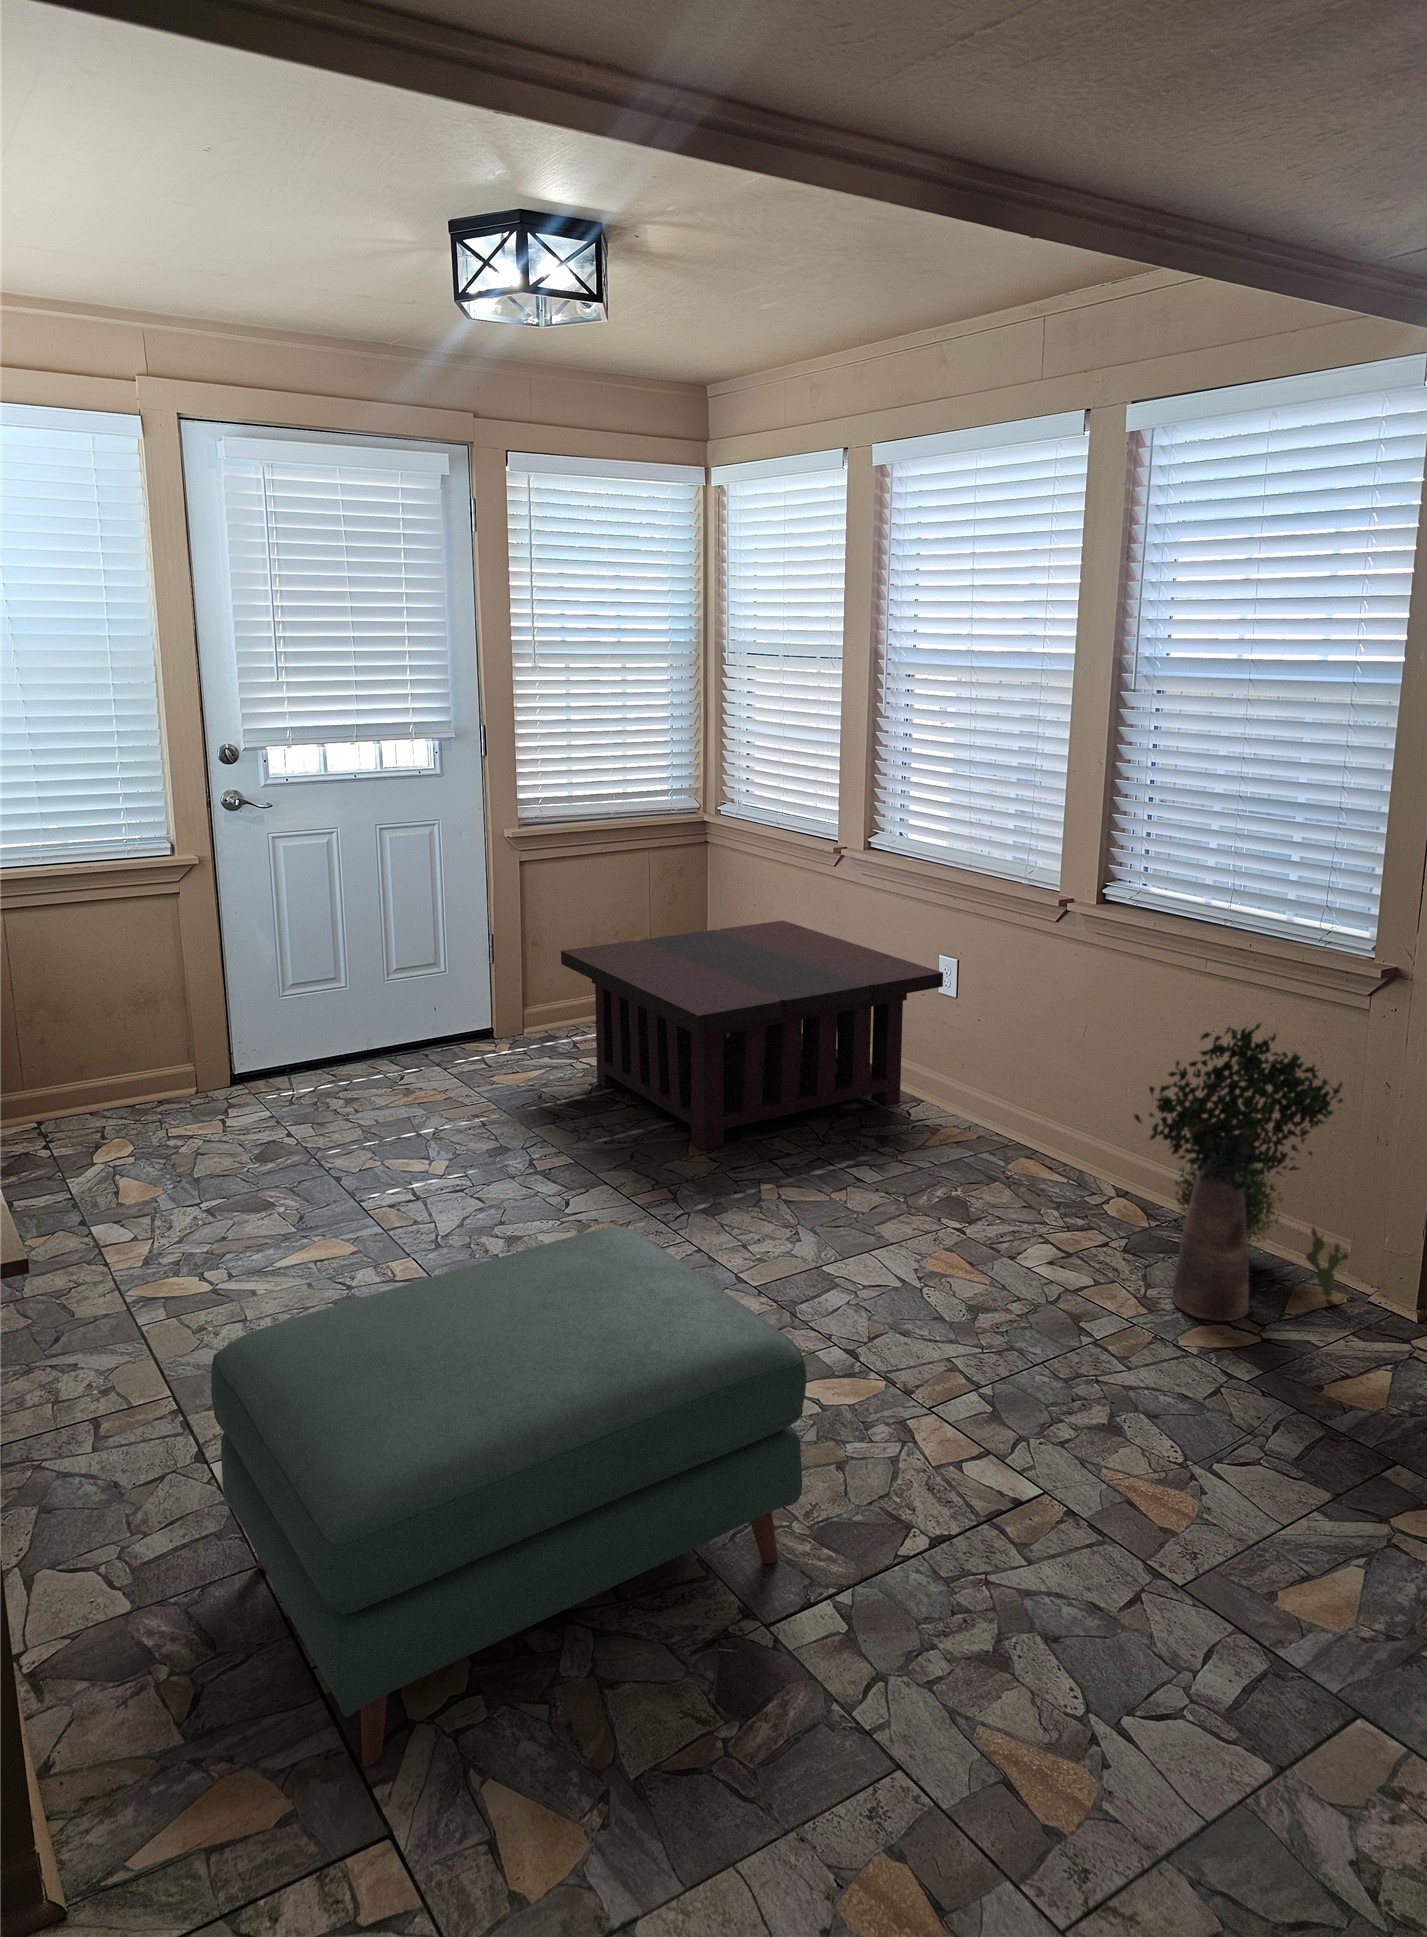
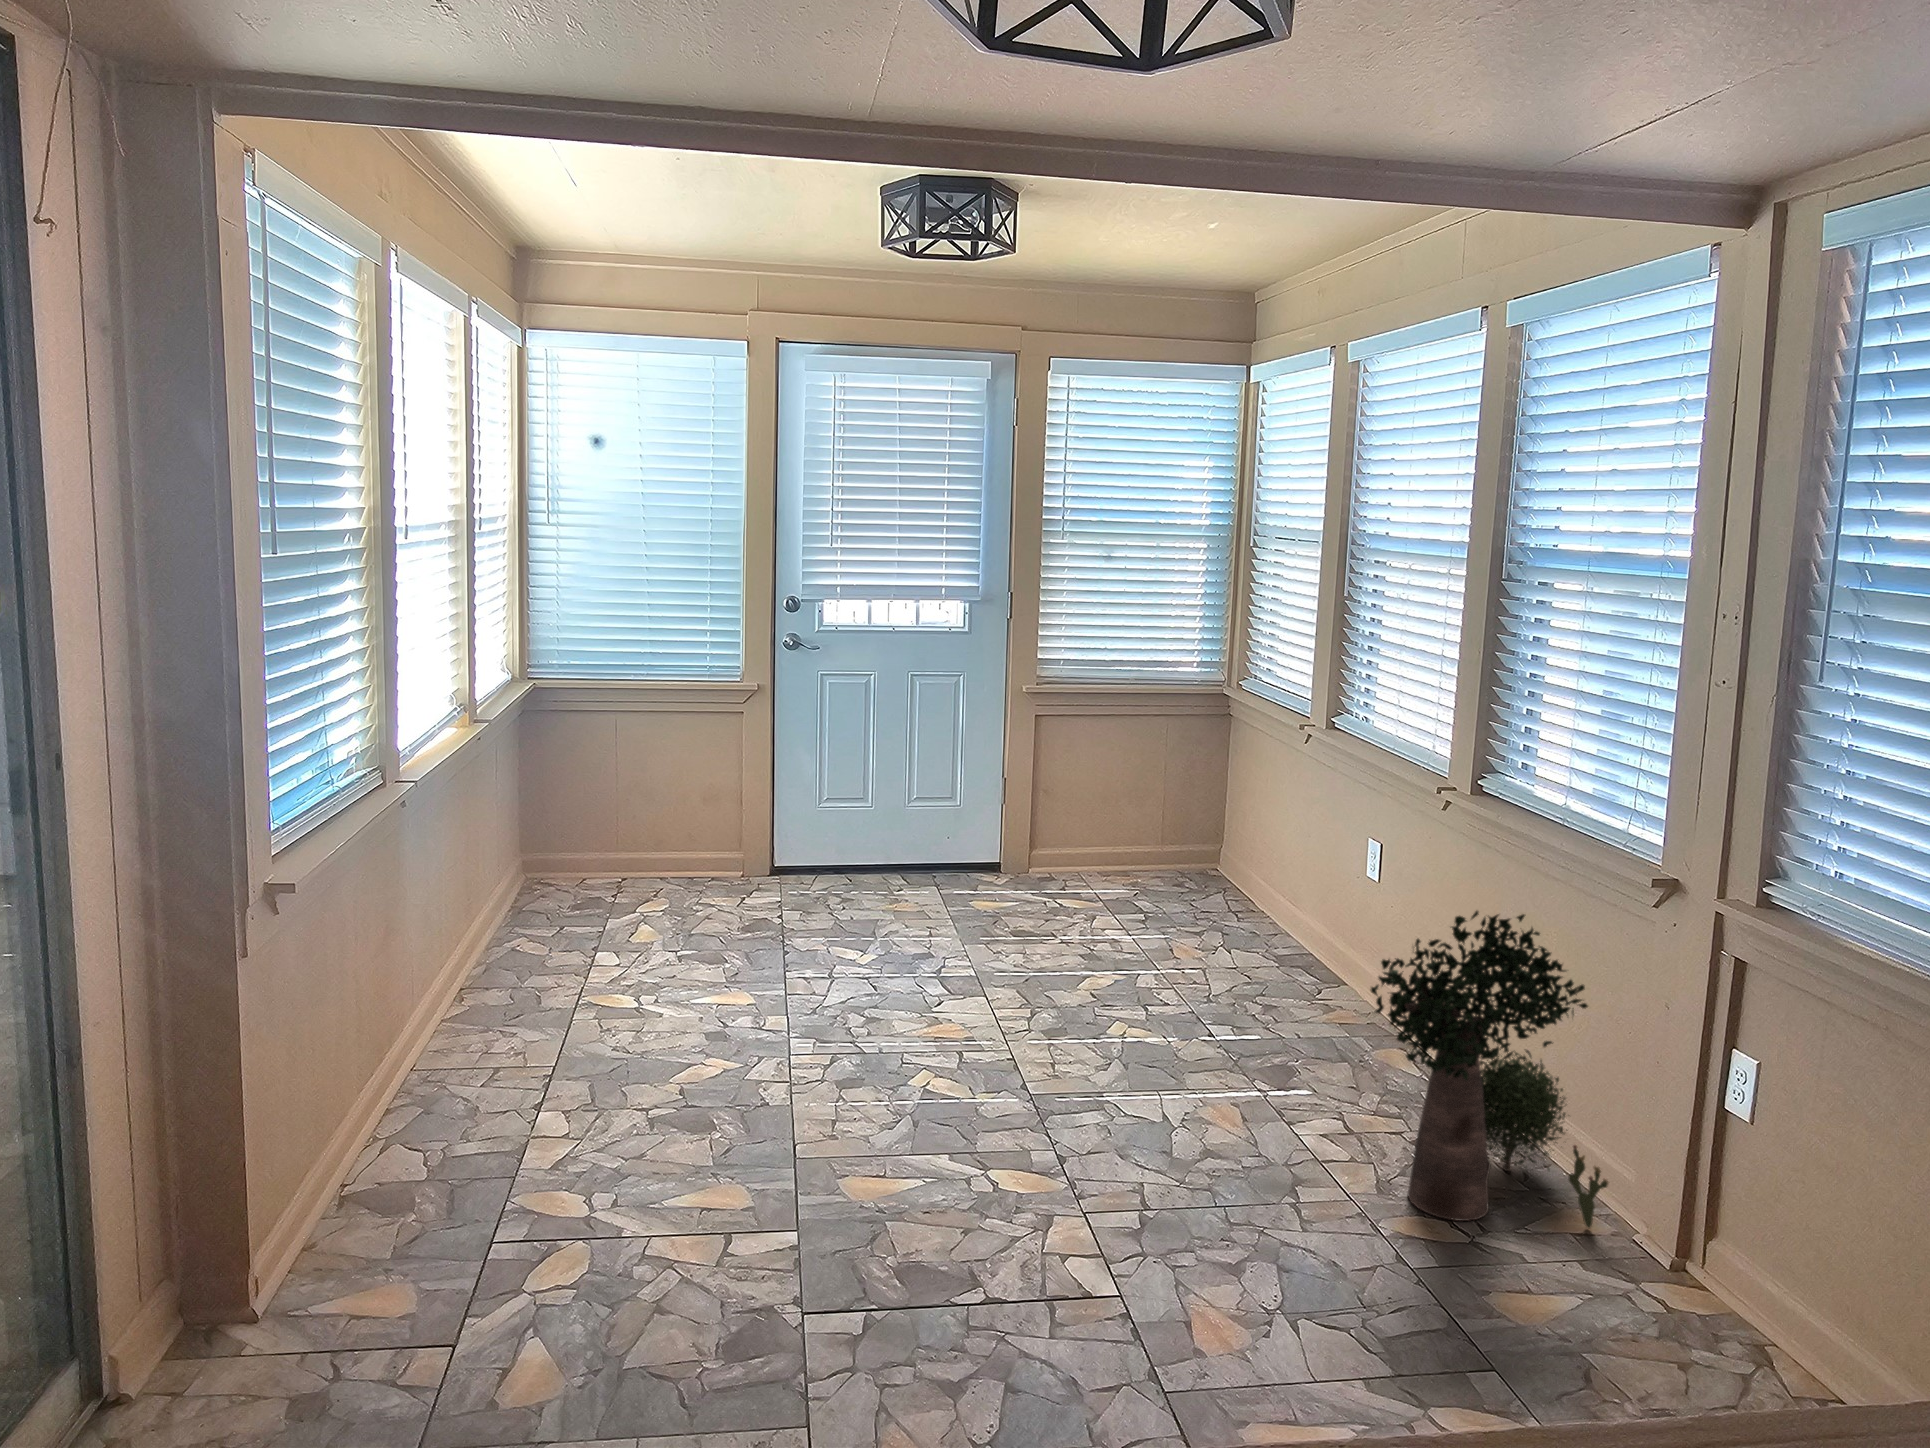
coffee table: present [561,920,943,1150] -> none [1027,792,1355,984]
ottoman: present [211,1227,806,1767] -> none [447,985,877,1304]

